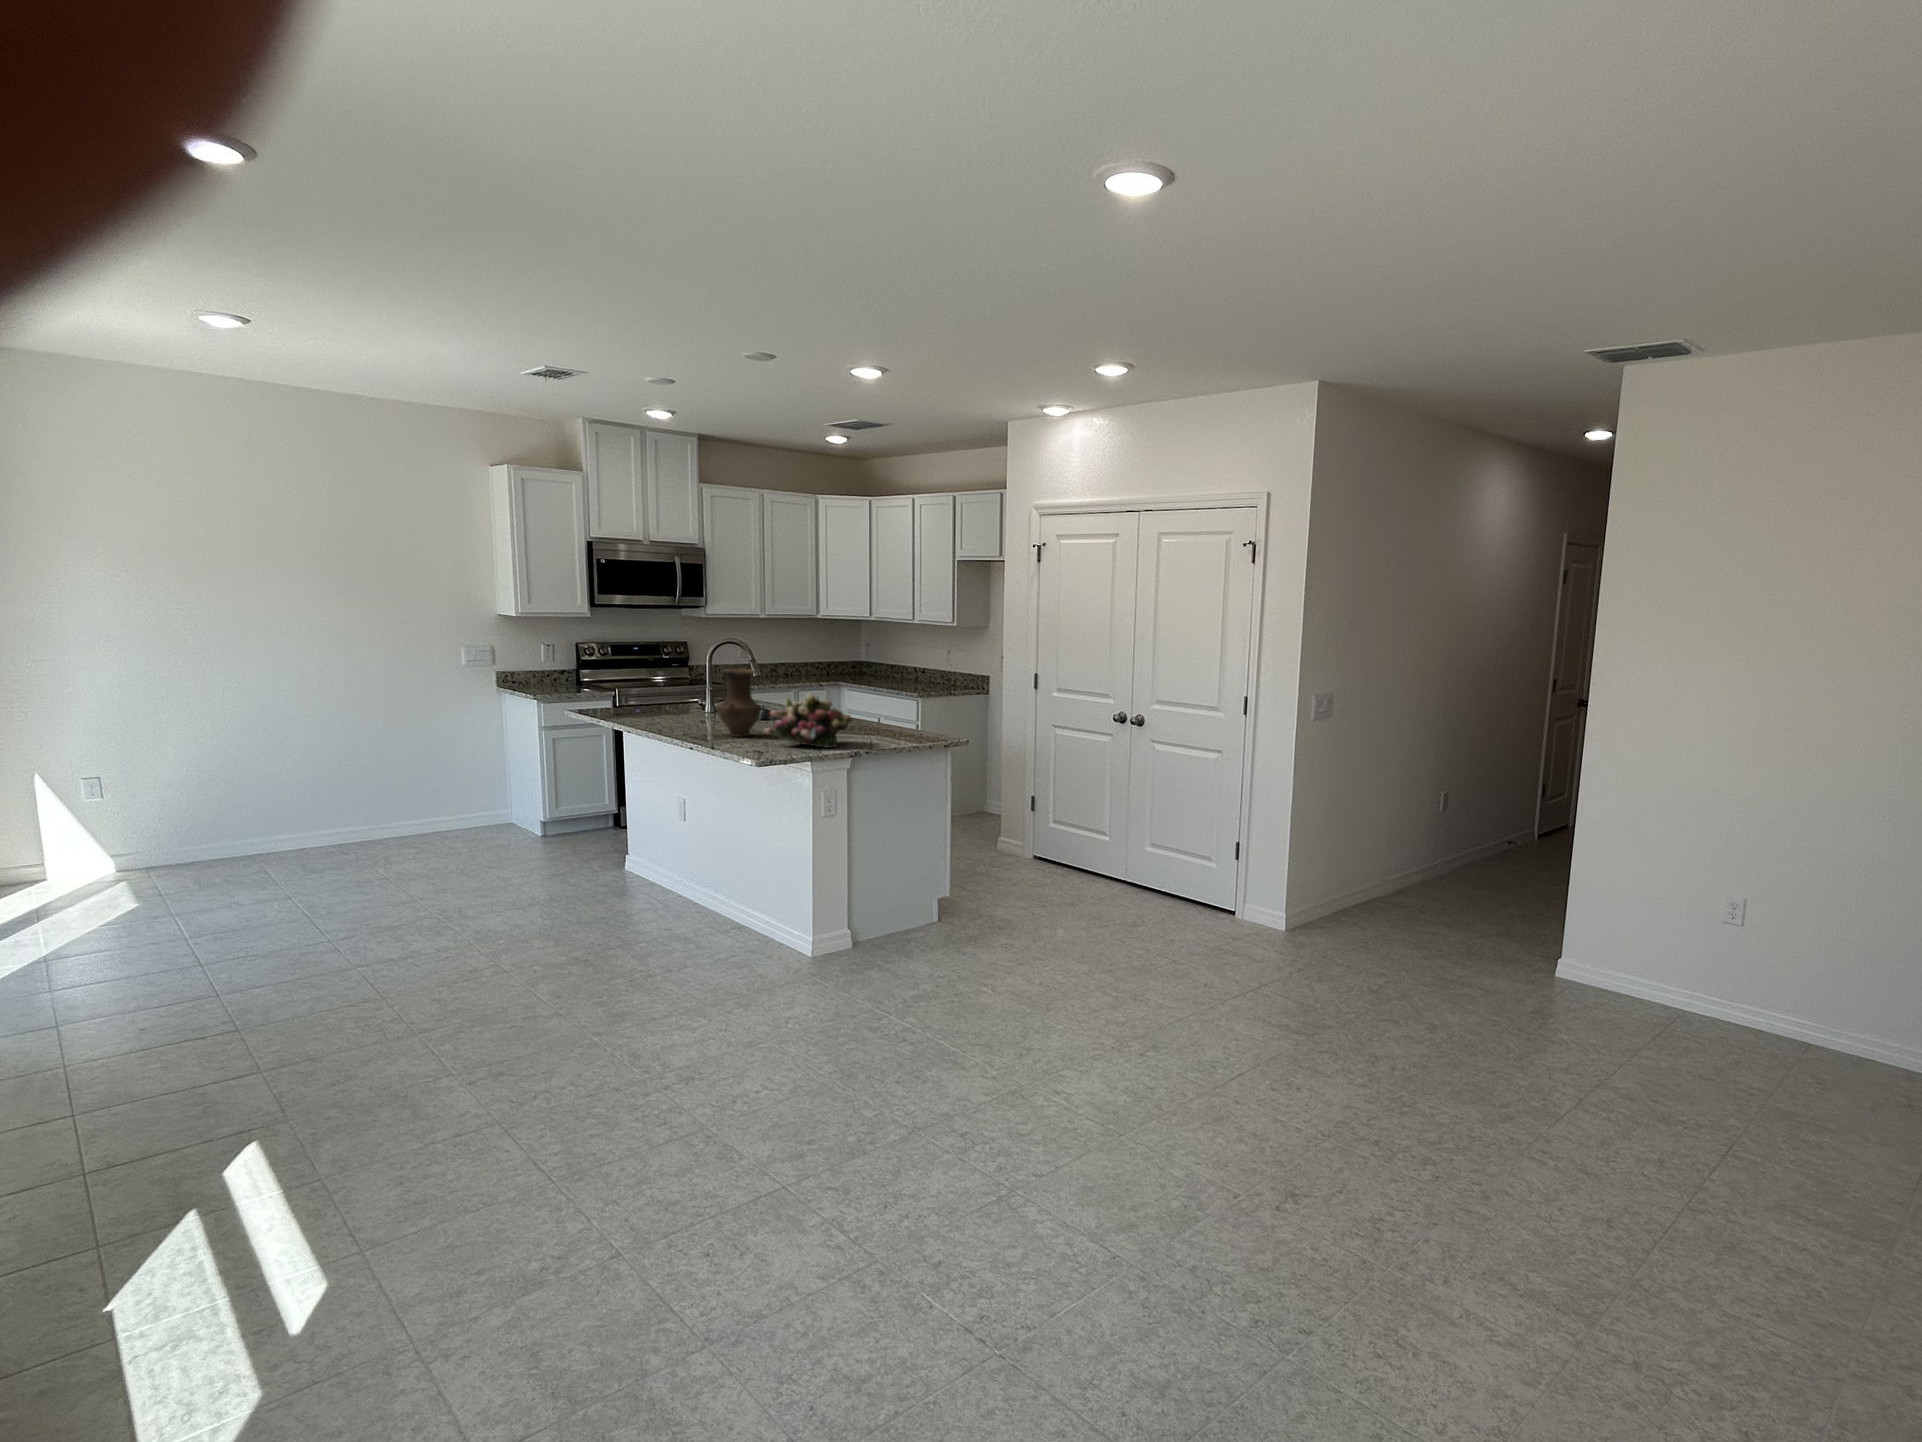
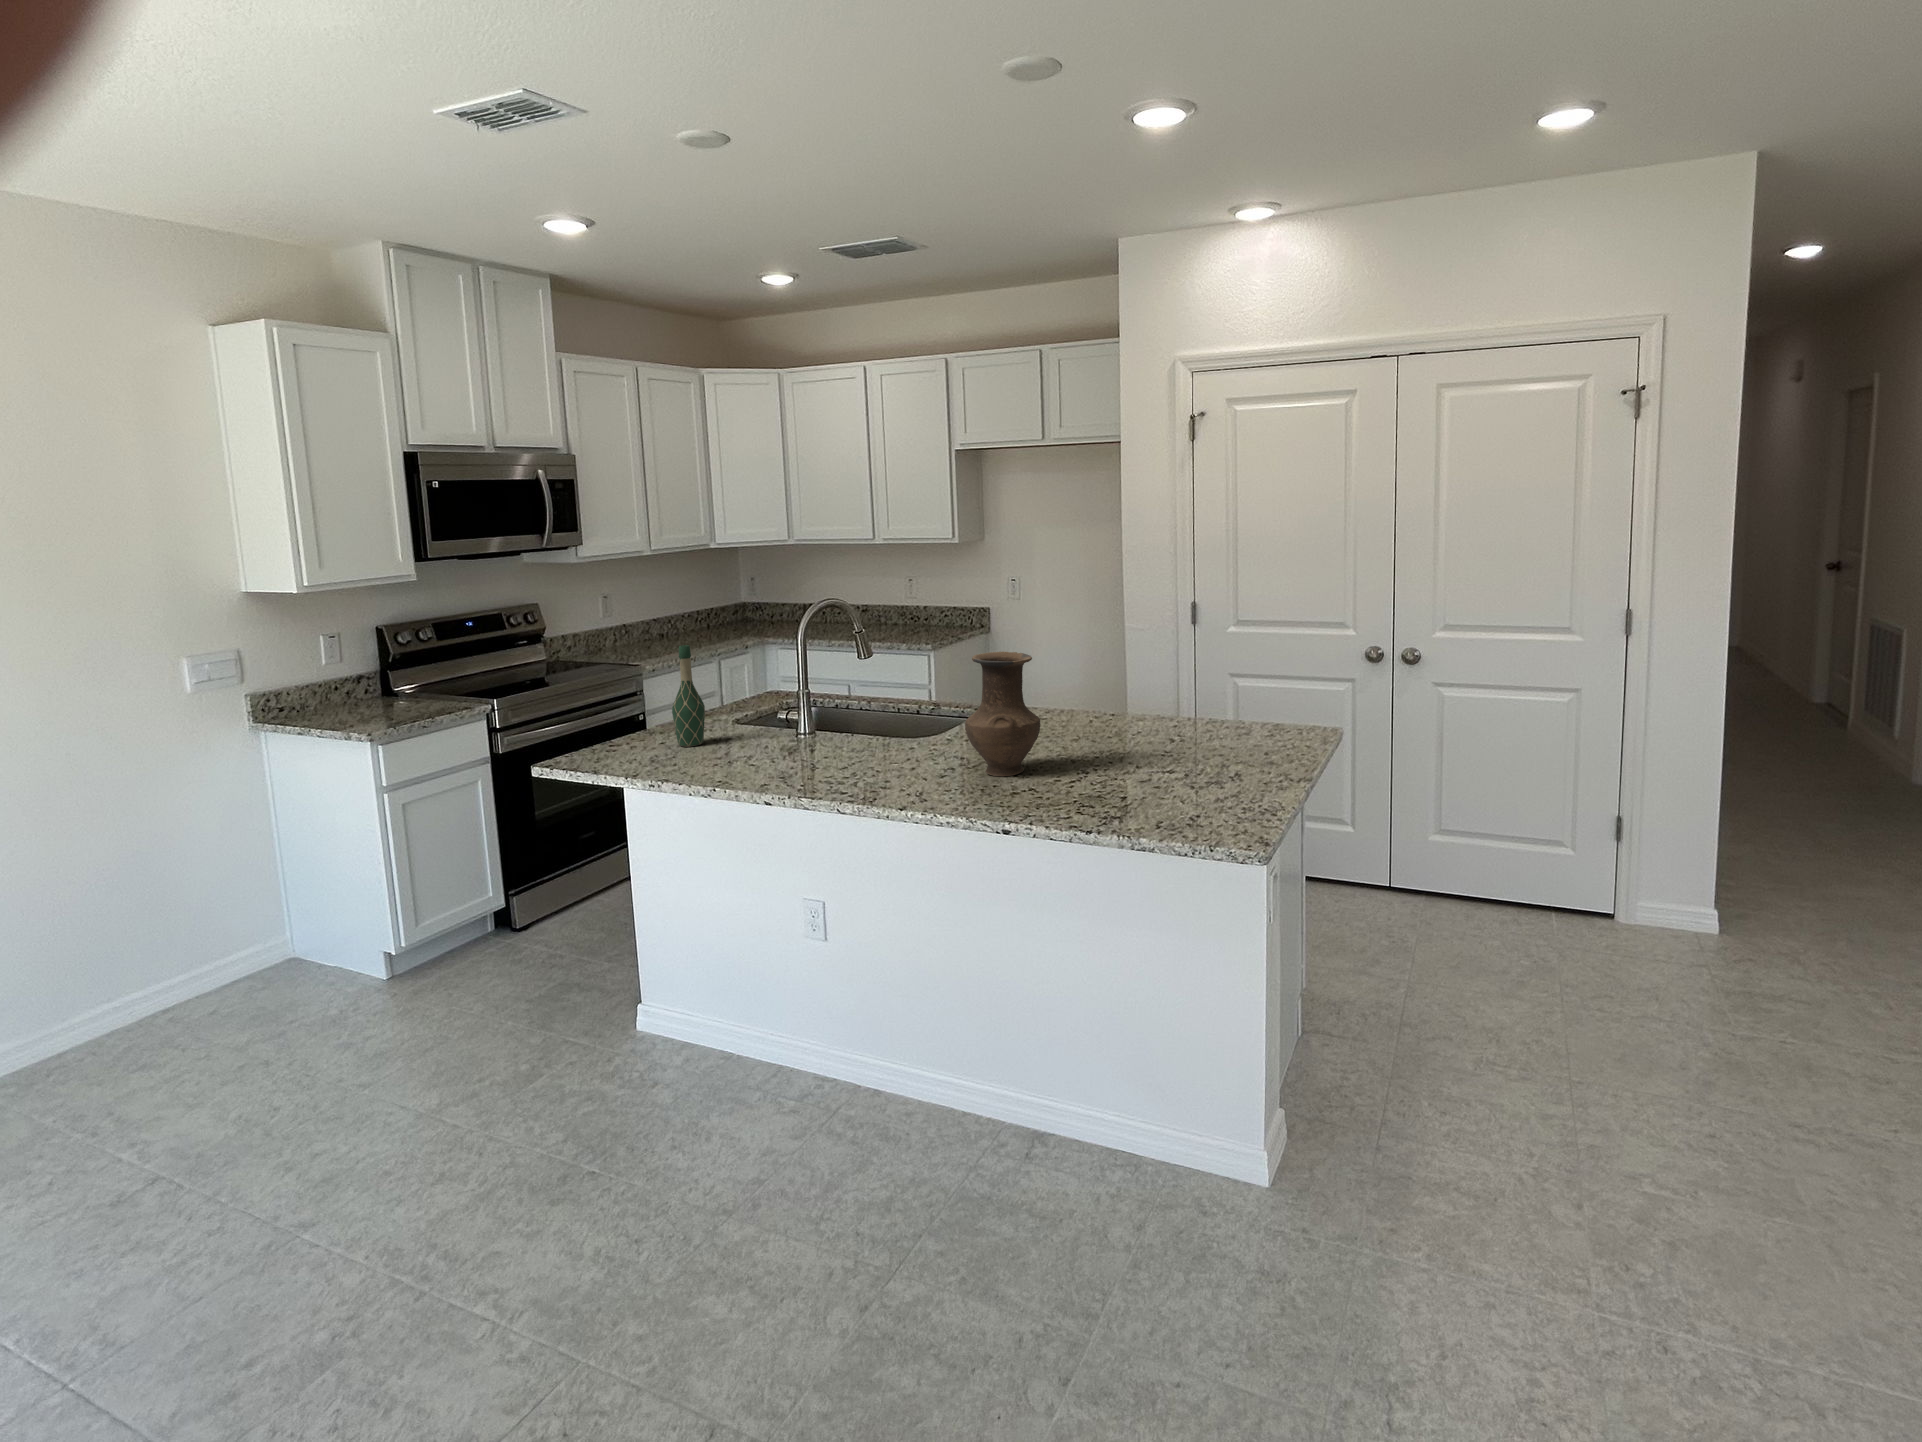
wine bottle: none [644,658,663,715] -> present [672,645,705,747]
flower arrangement: present [764,693,852,748] -> none [1112,684,1254,779]

